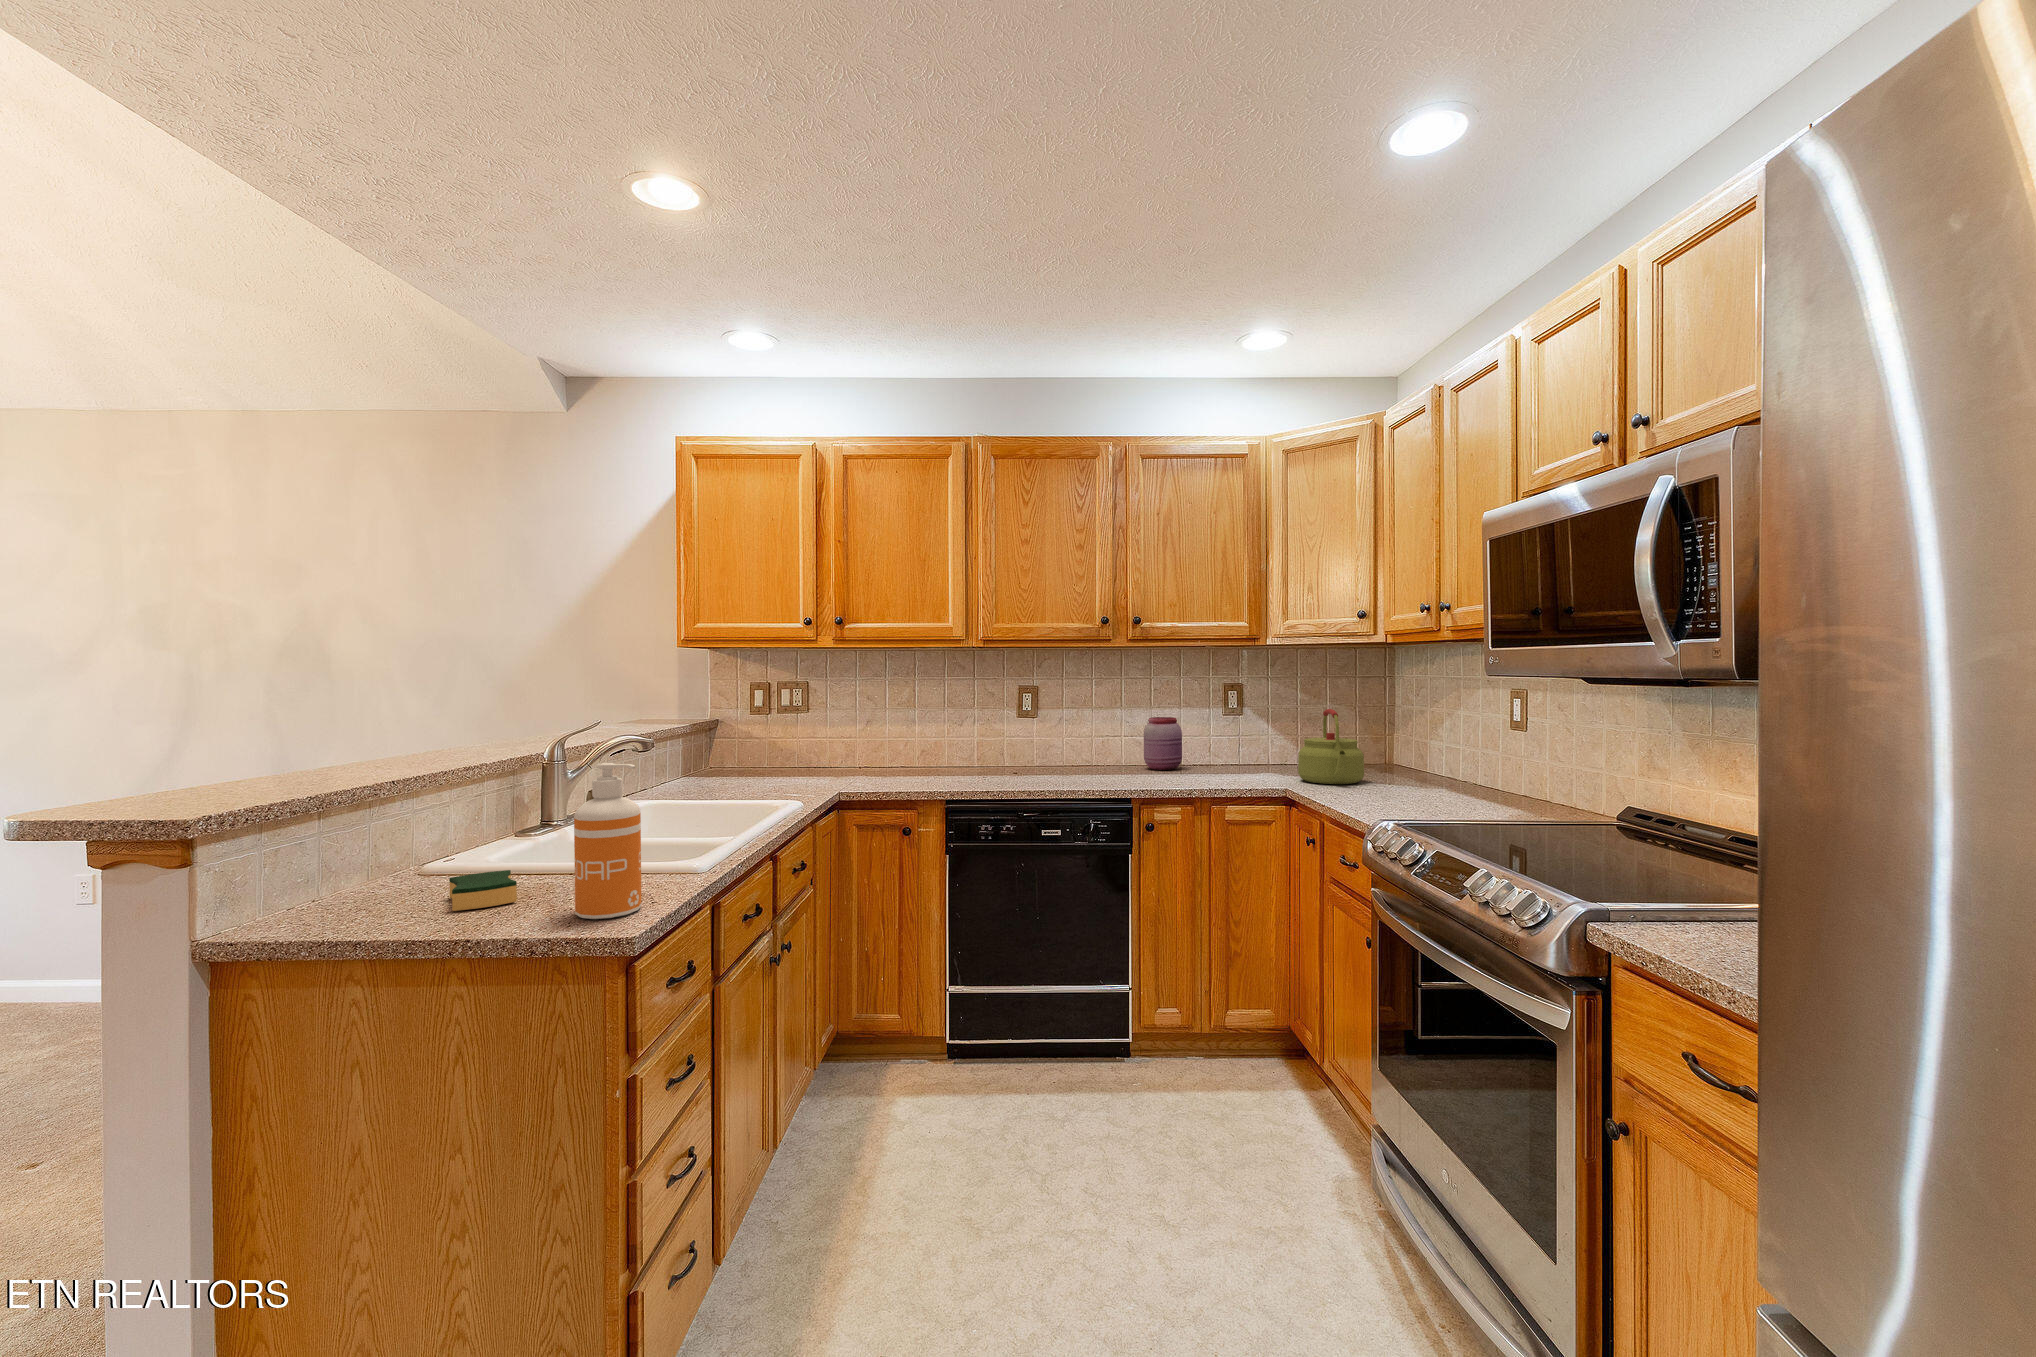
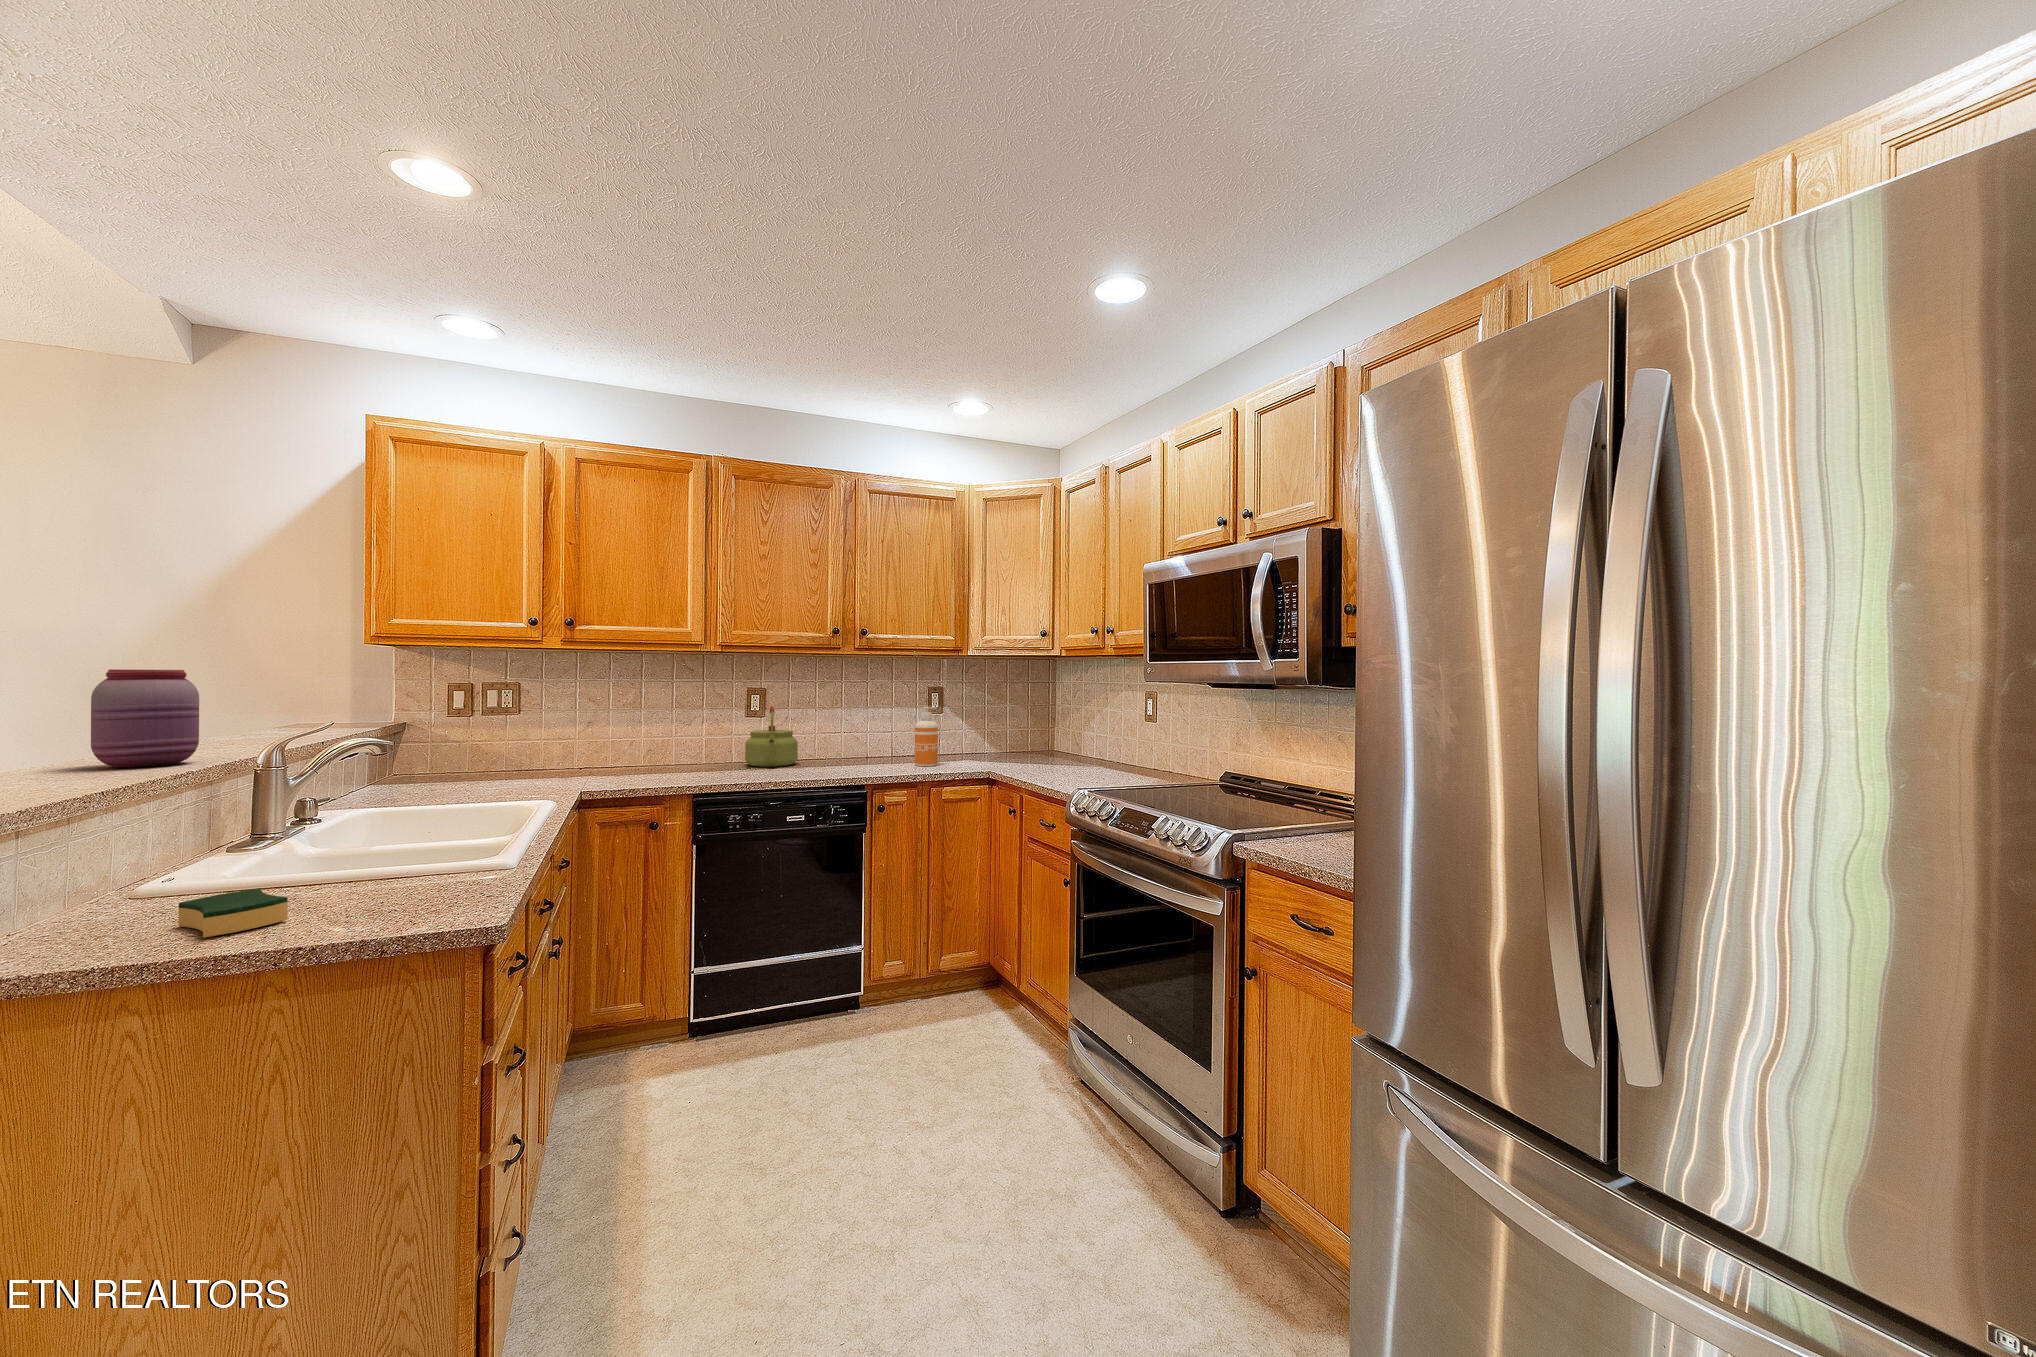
kettle: present [1298,709,1364,784] -> present [745,706,798,767]
jar: present [1144,717,1182,770] -> present [91,669,199,767]
soap dispenser: present [574,763,642,919] -> present [915,707,938,766]

